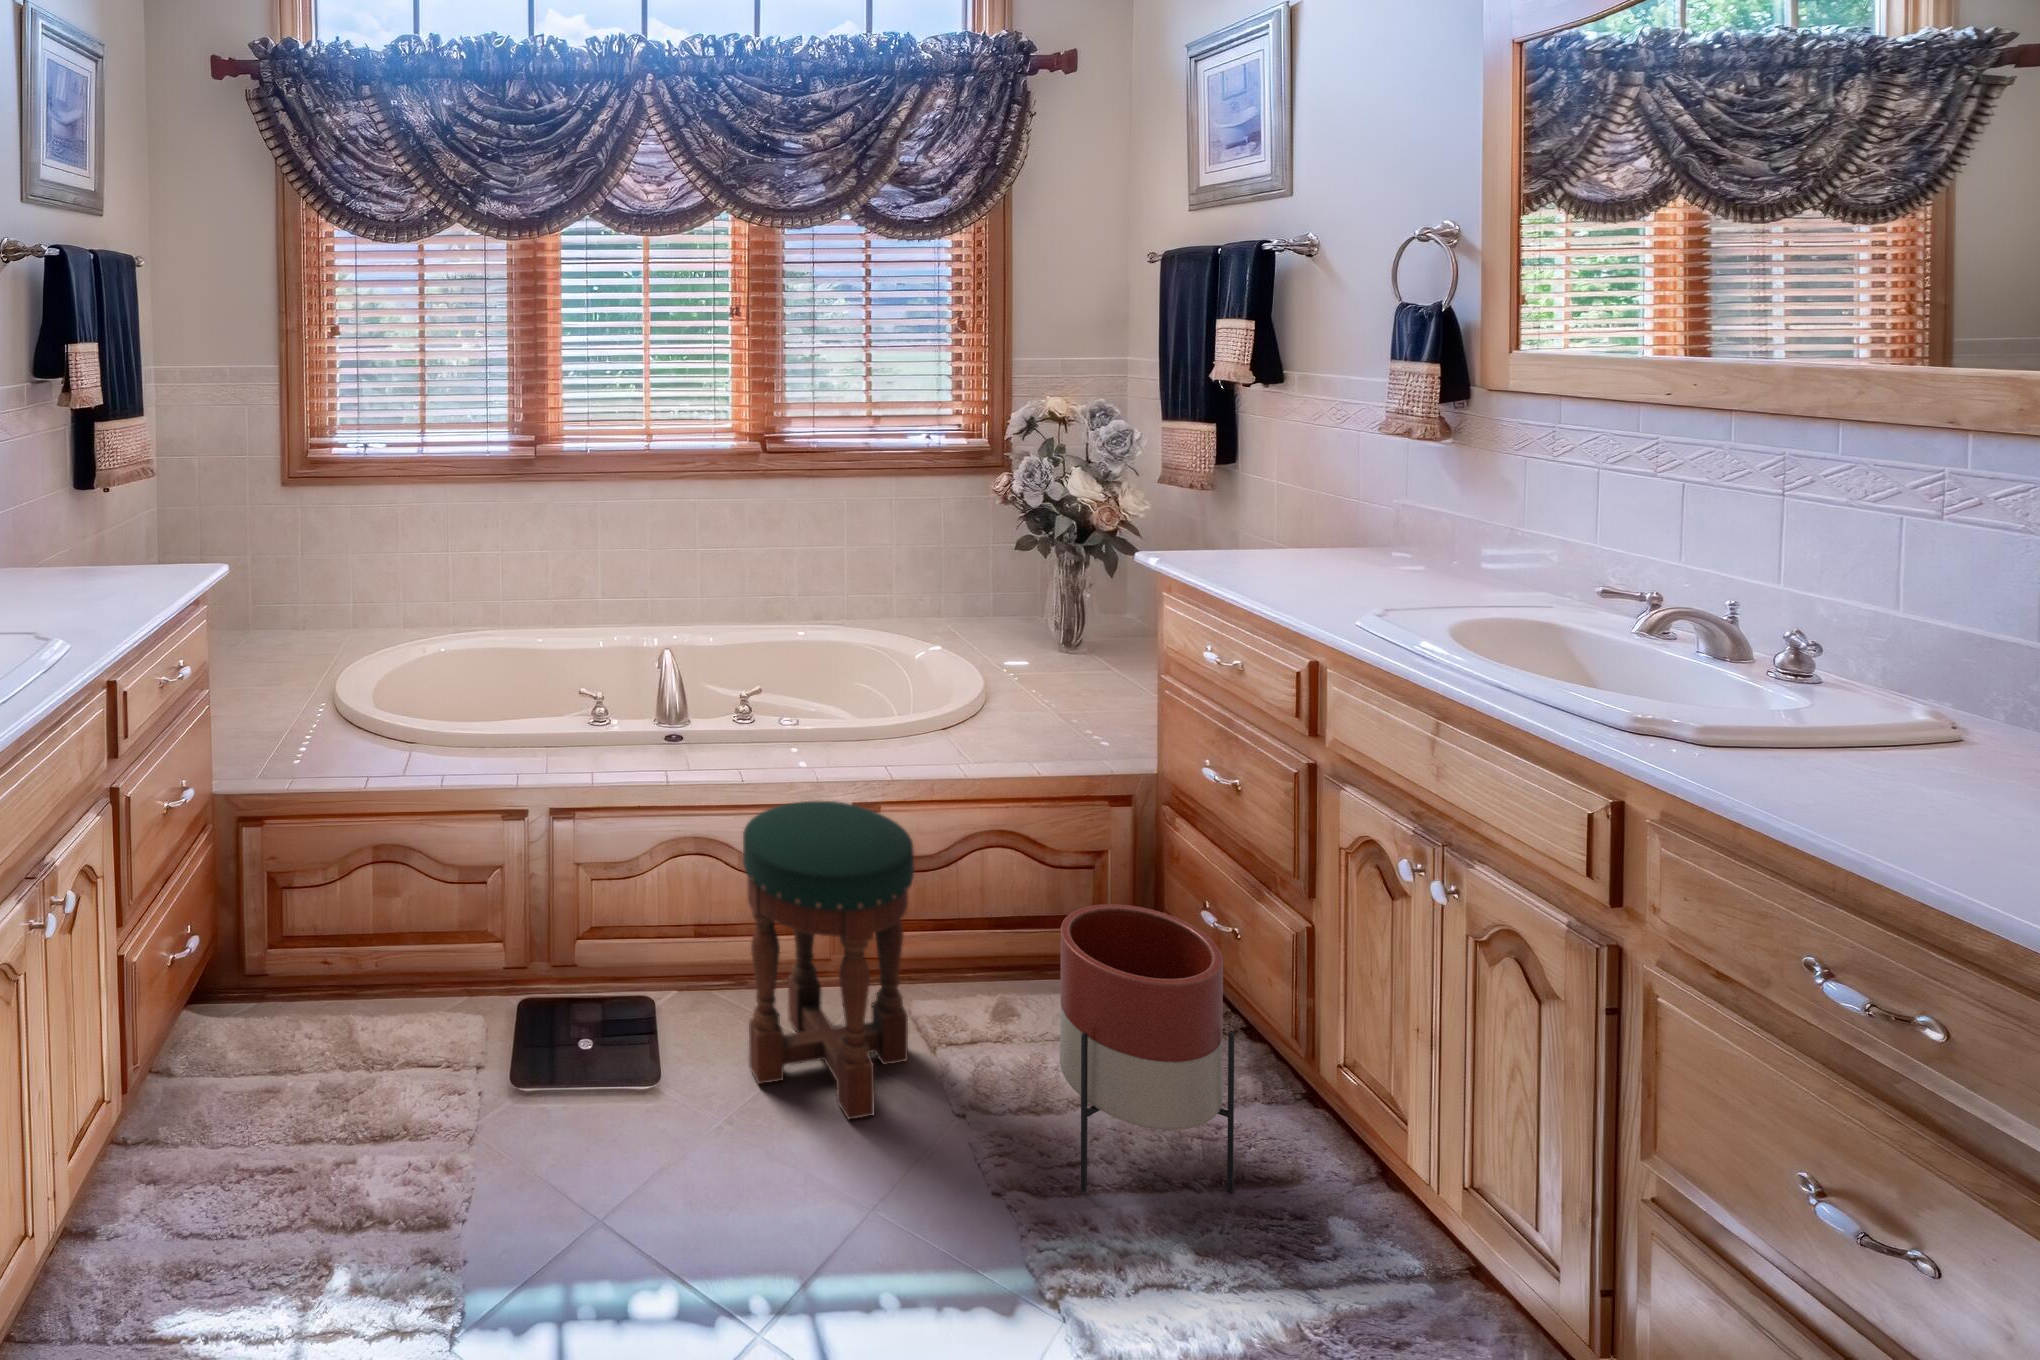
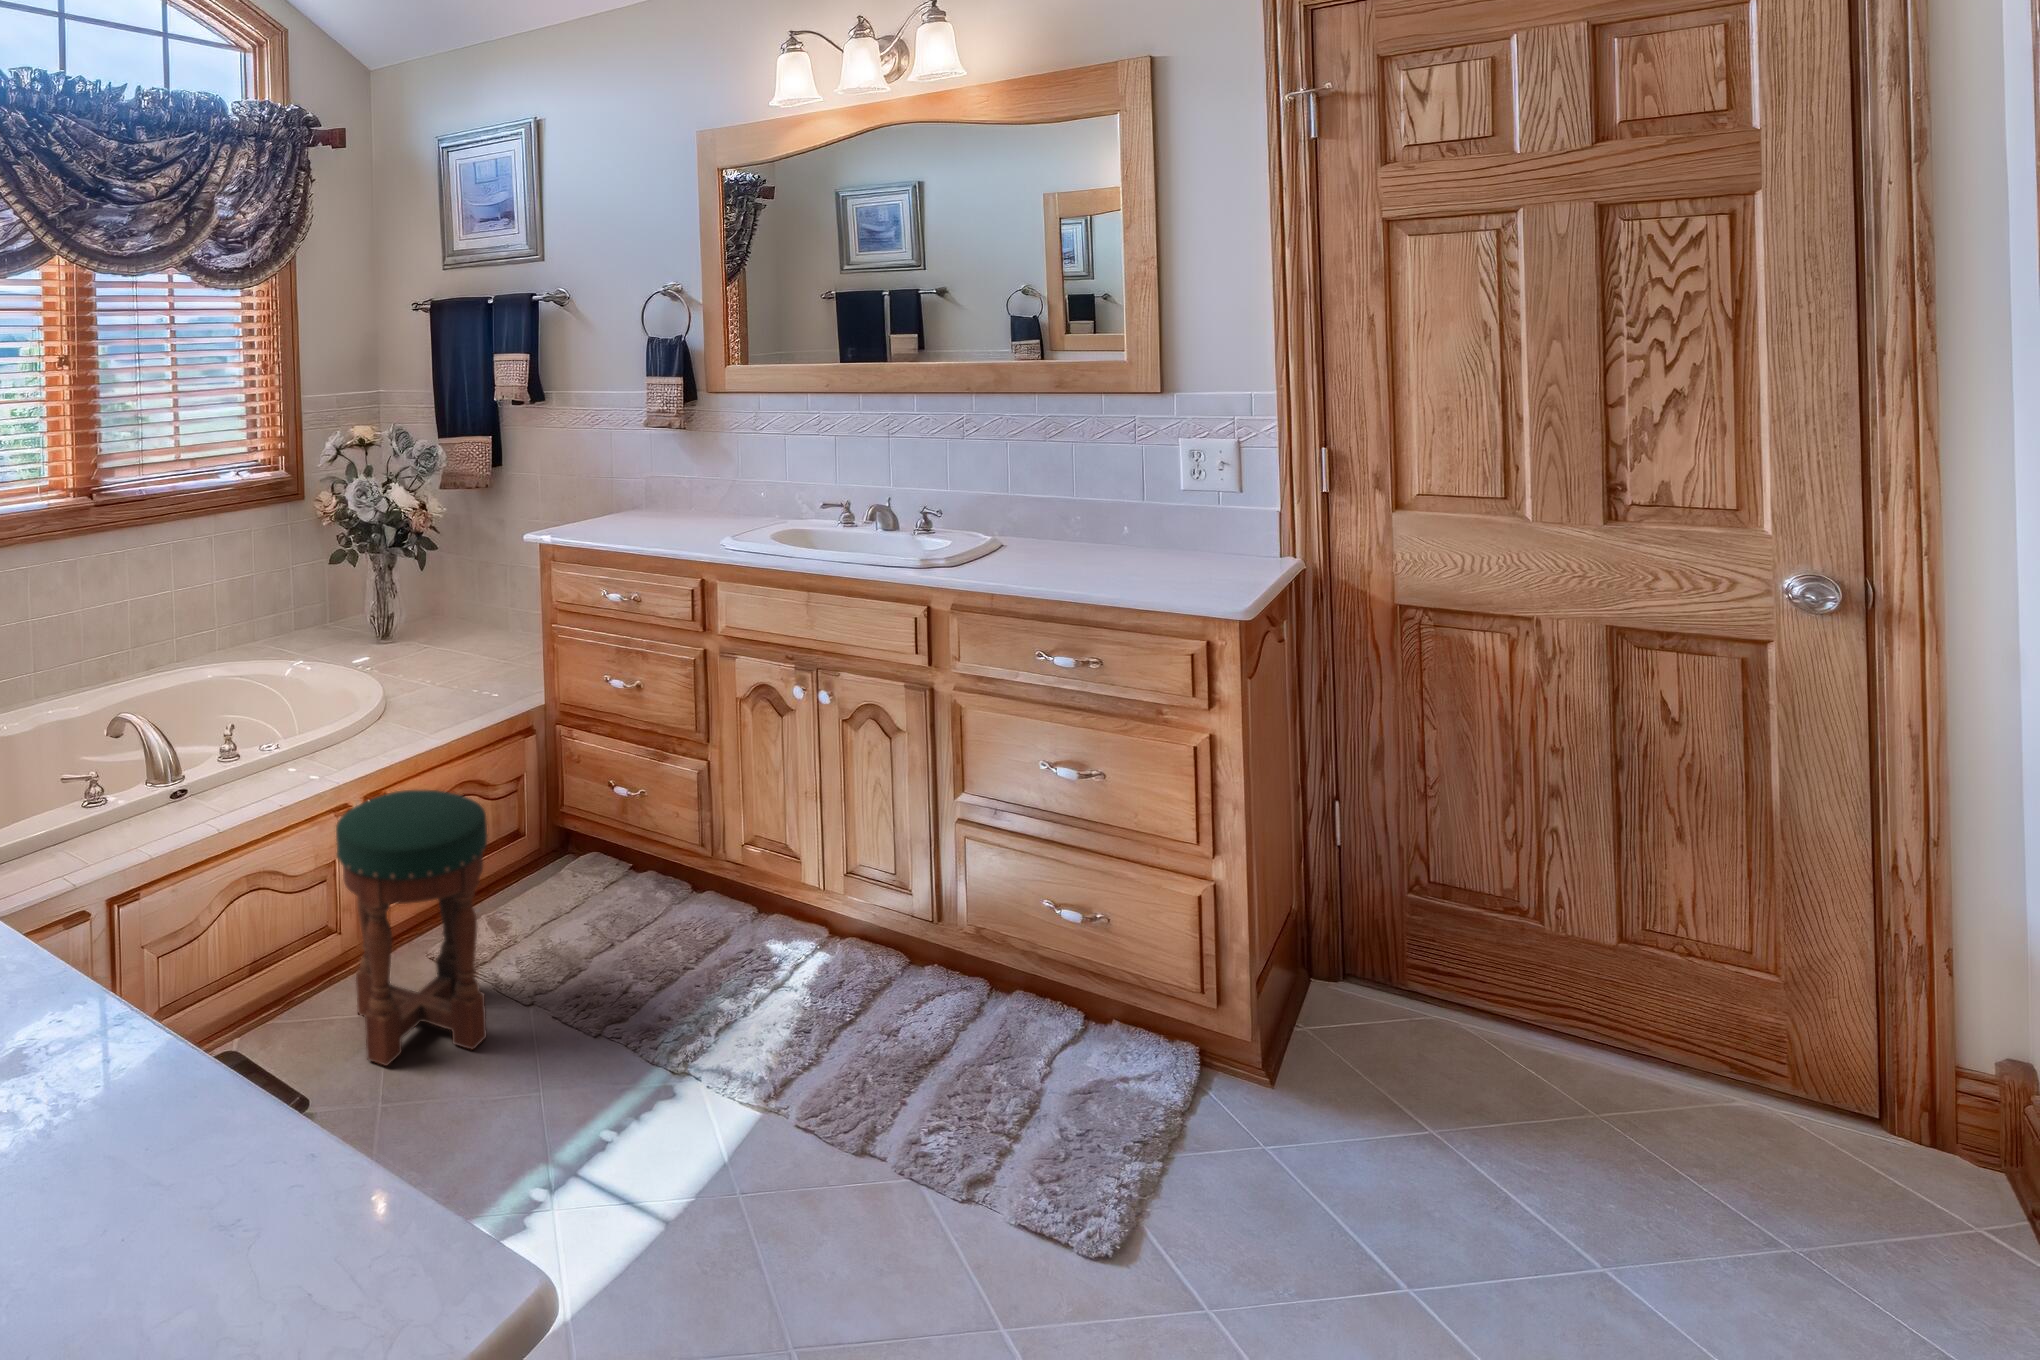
planter: present [1060,904,1235,1193] -> none [592,787,711,1005]

